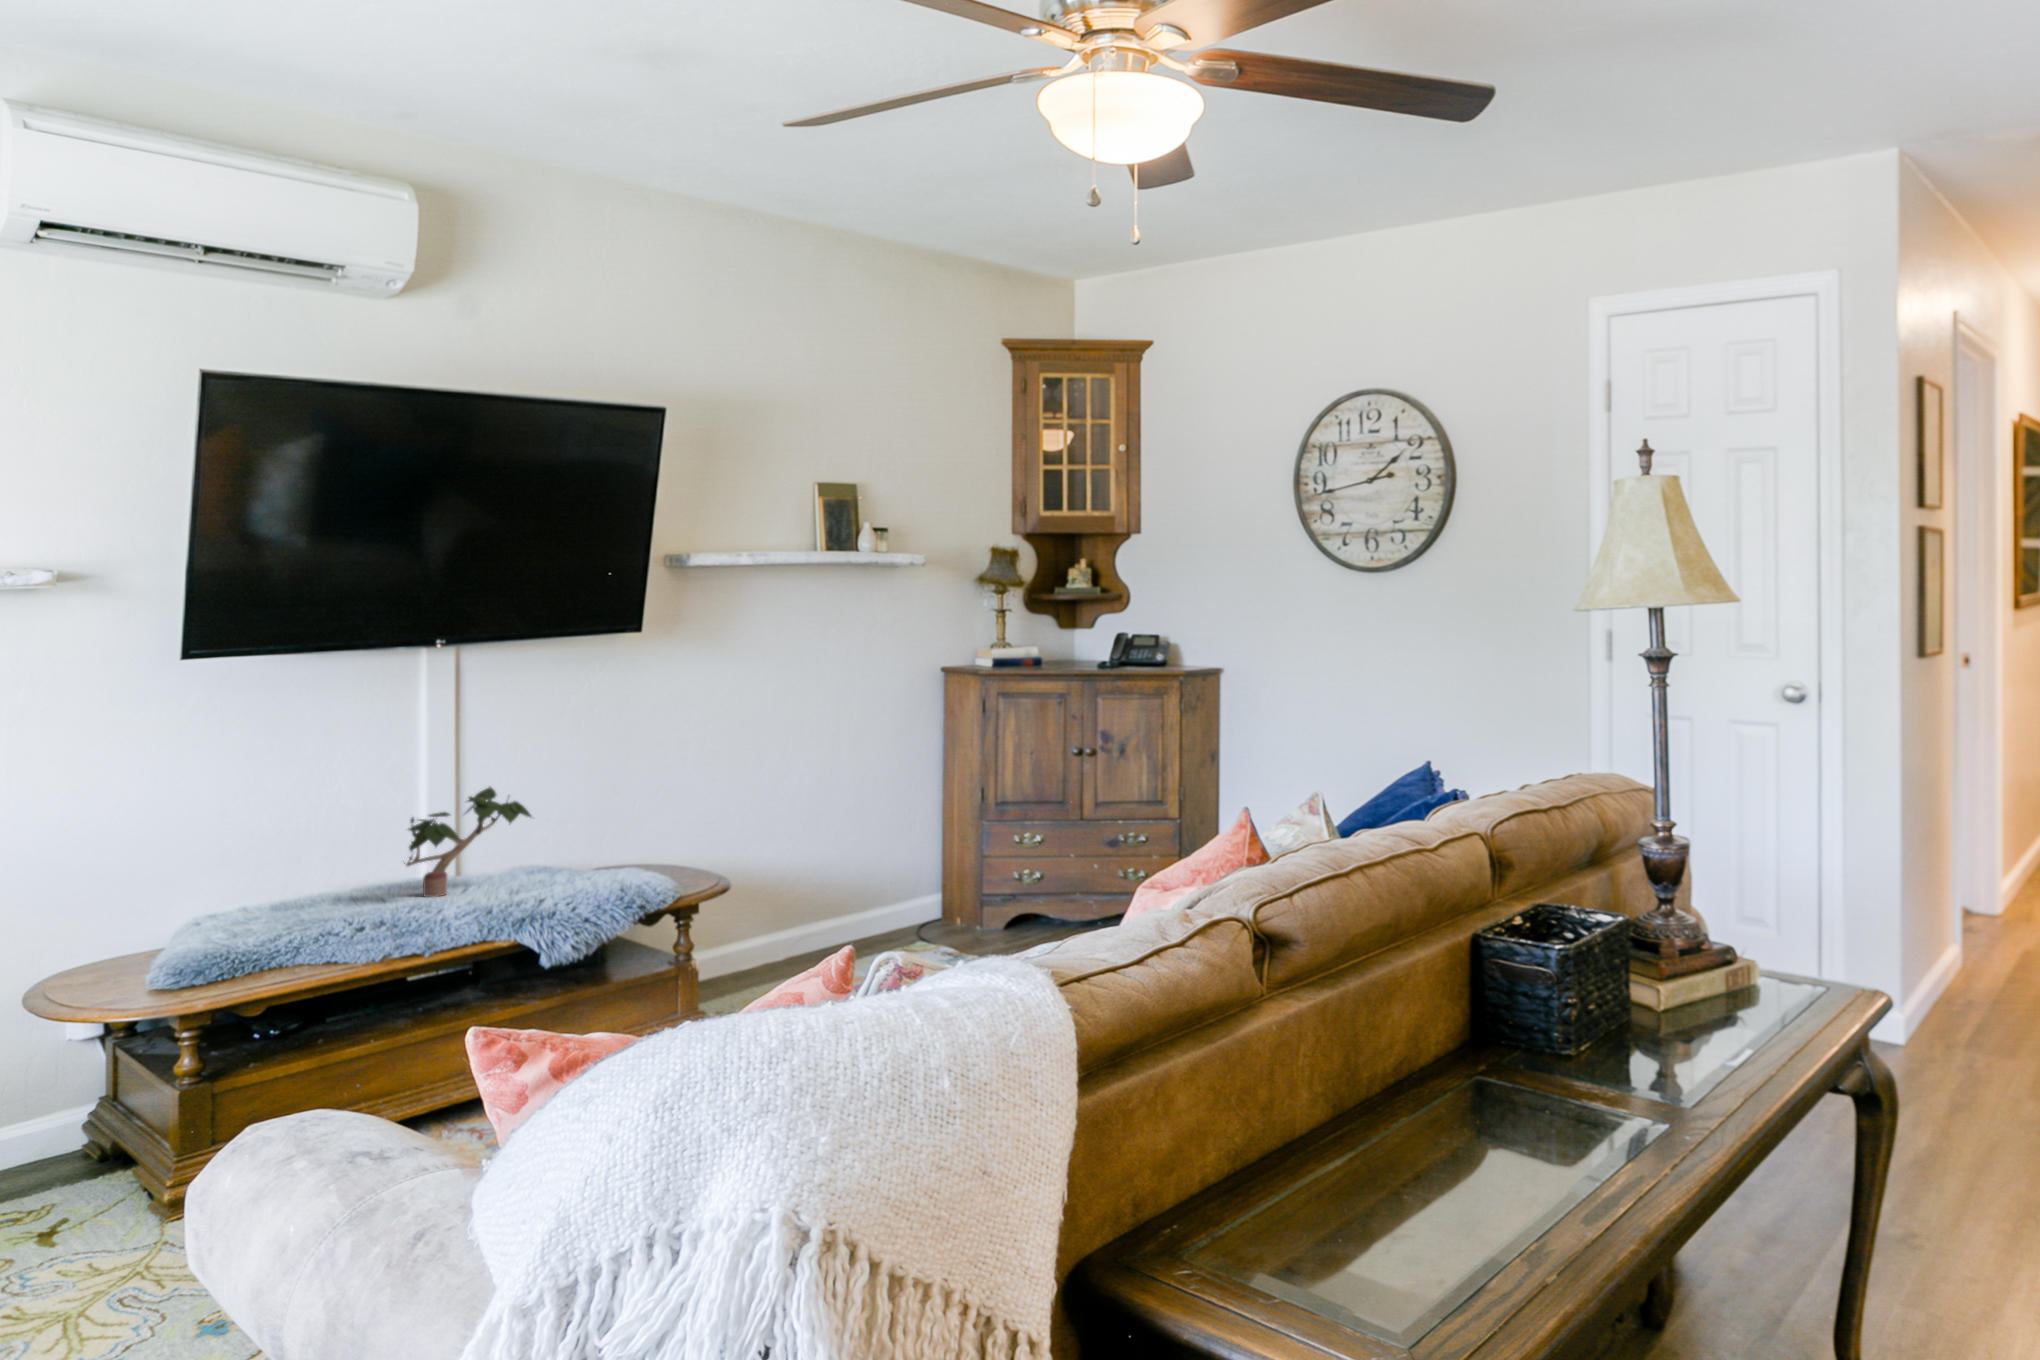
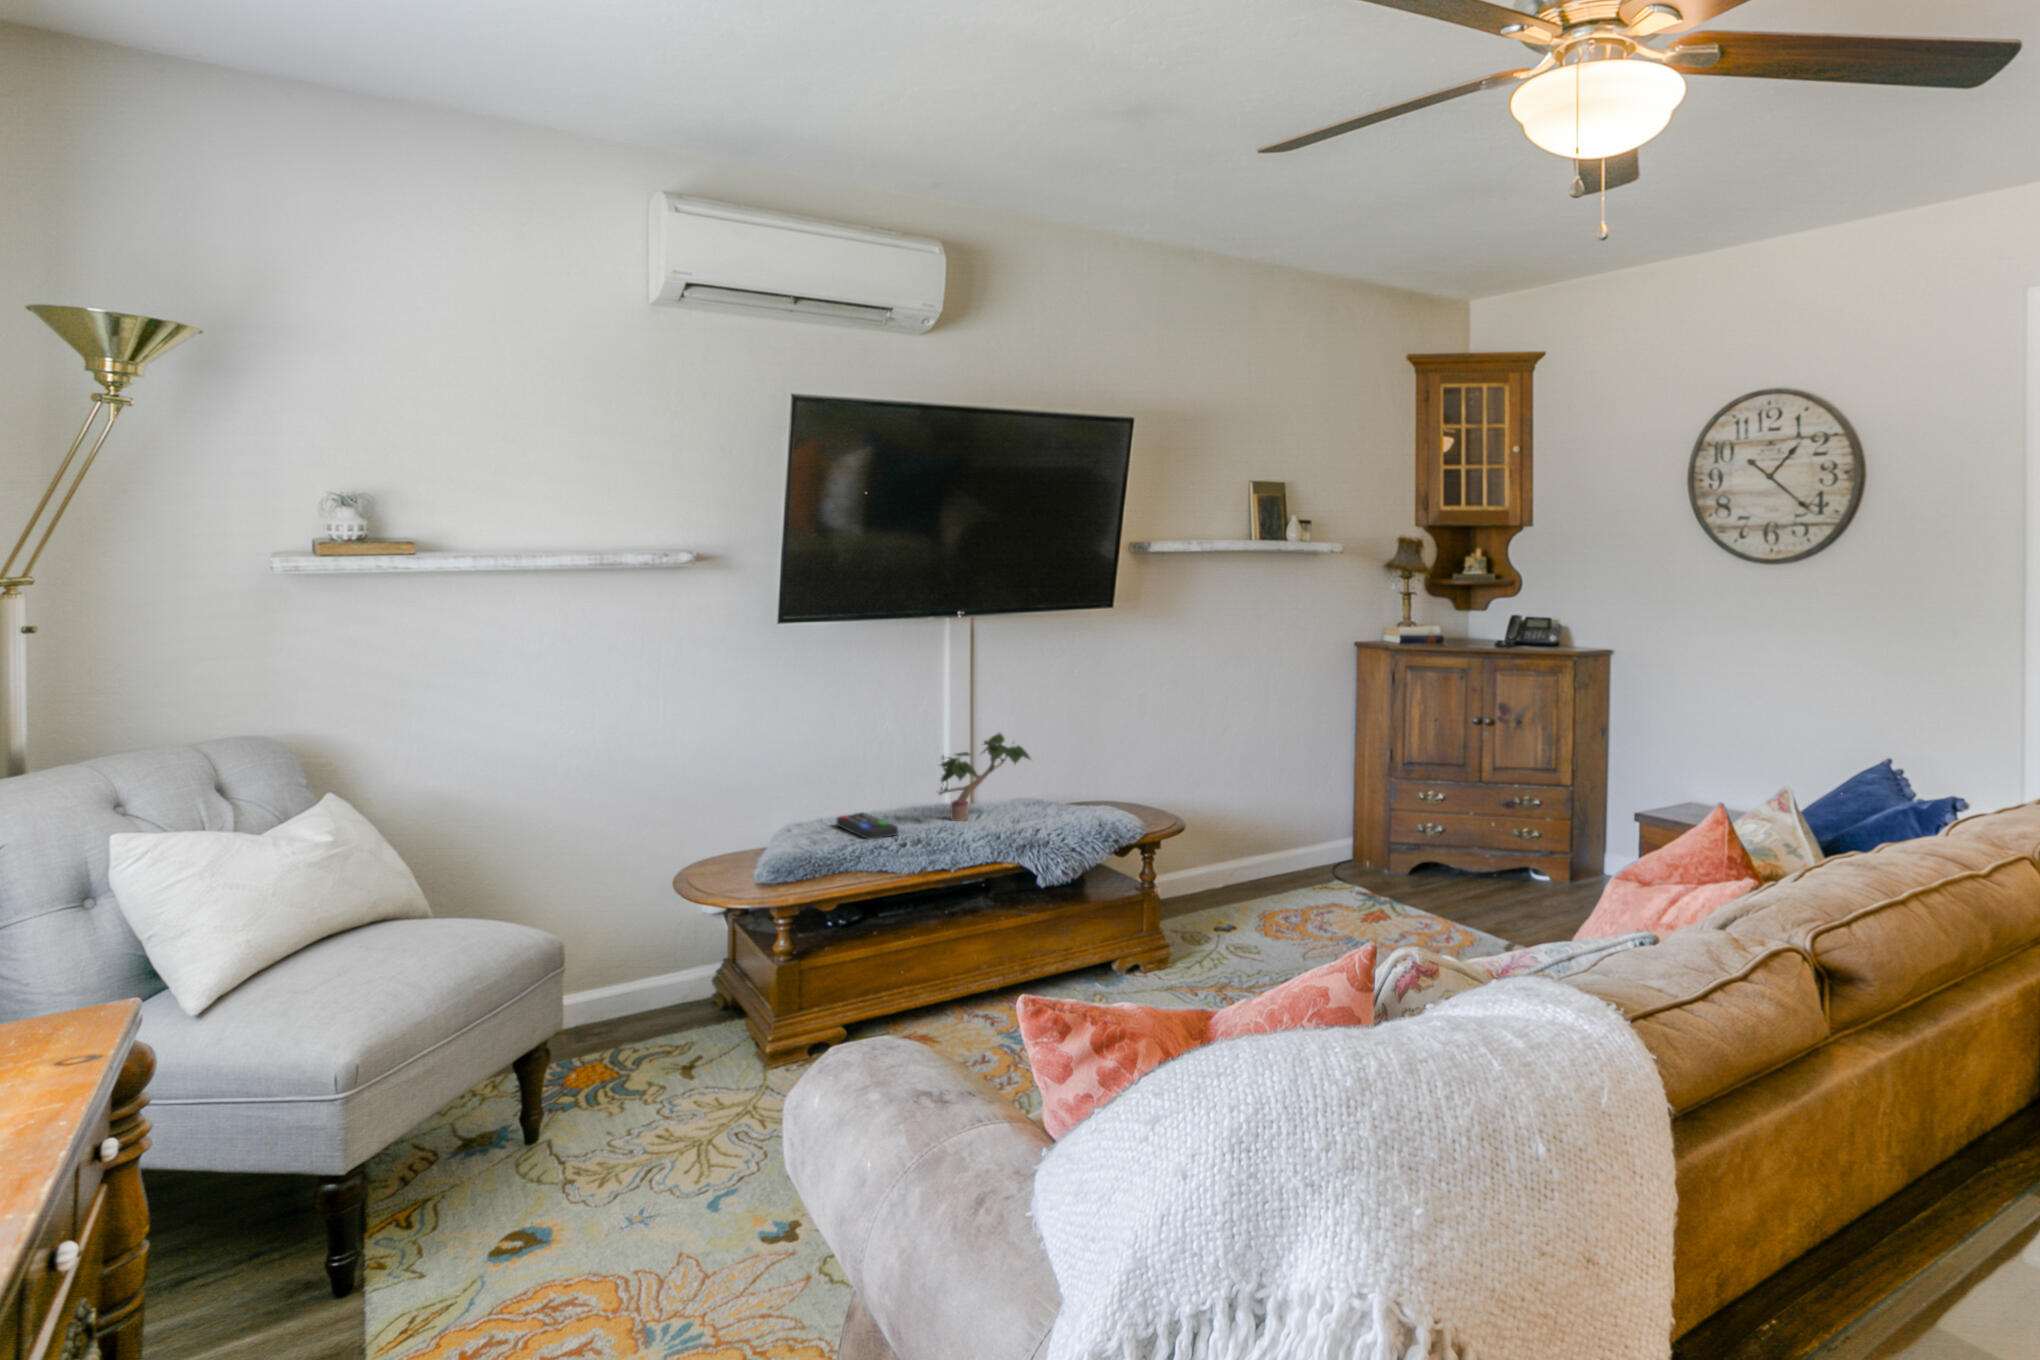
remote control: none [262,895,350,926] -> present [836,813,898,839]

